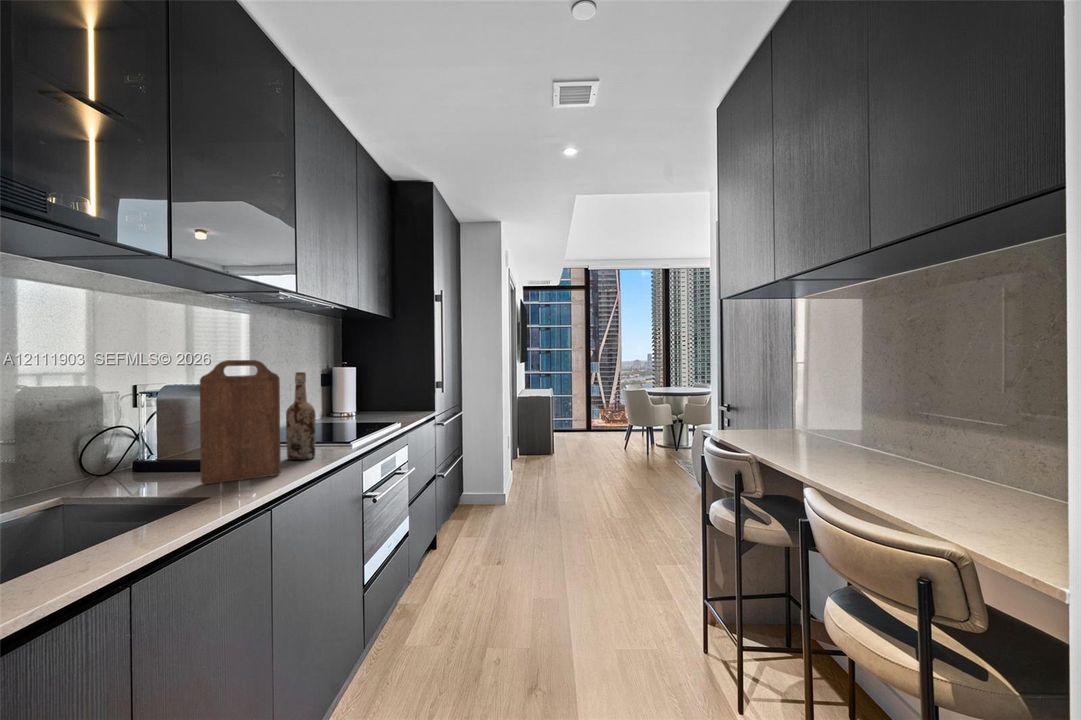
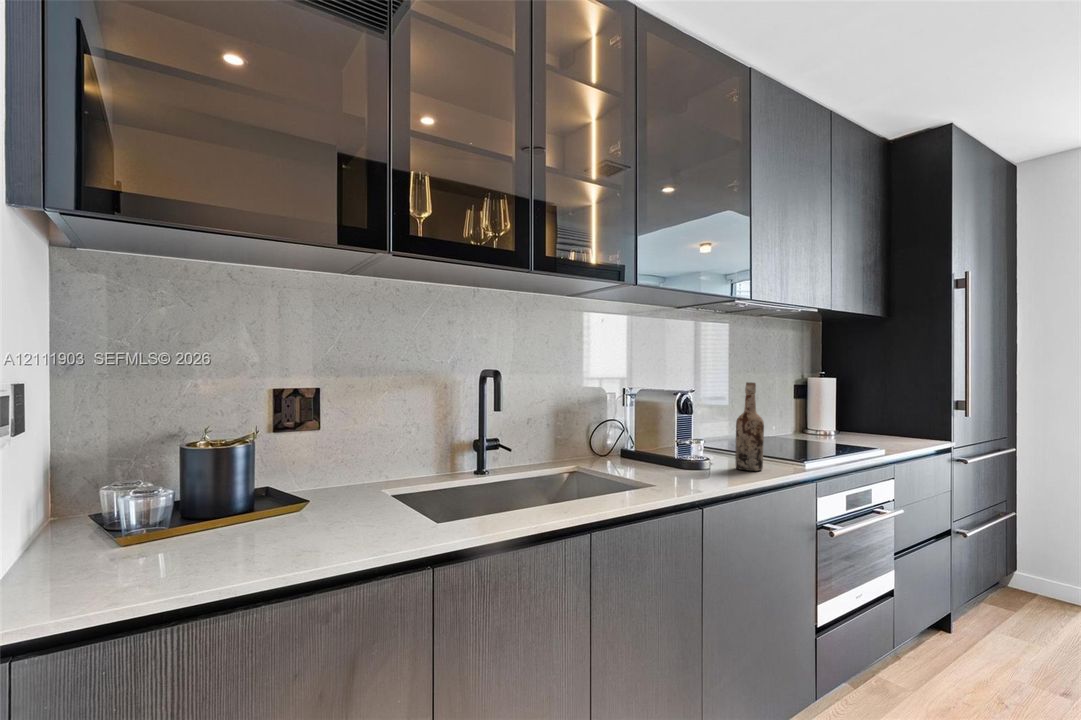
cutting board: present [200,360,281,484] -> none [658,369,724,479]

